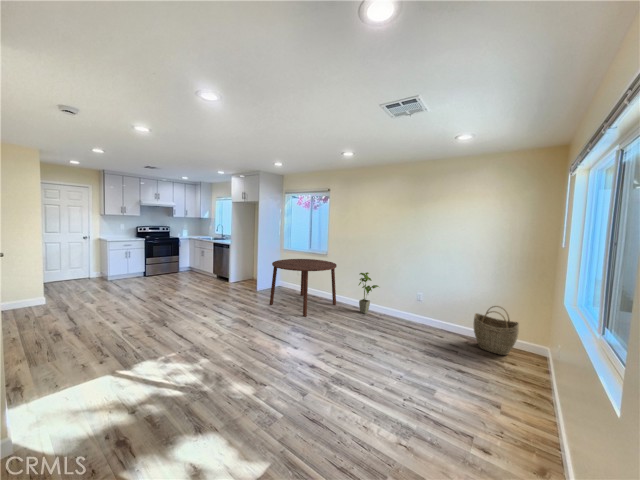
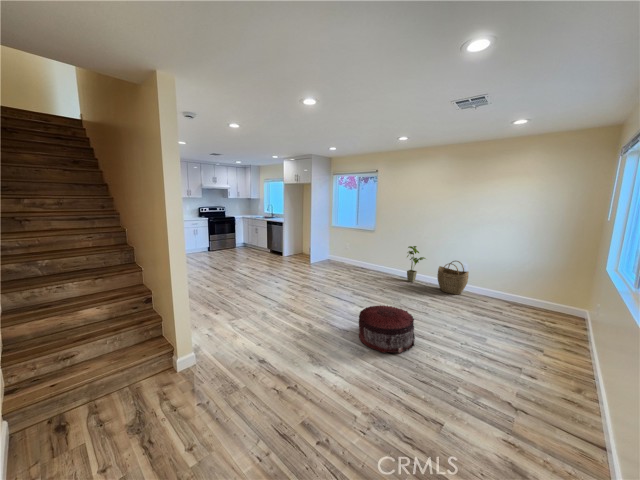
dining table: present [270,259,337,316] -> none [326,235,386,284]
woven basket: present [474,306,519,355] -> present [437,261,469,295]
pouf: none [275,349,345,420] -> present [359,305,415,353]

